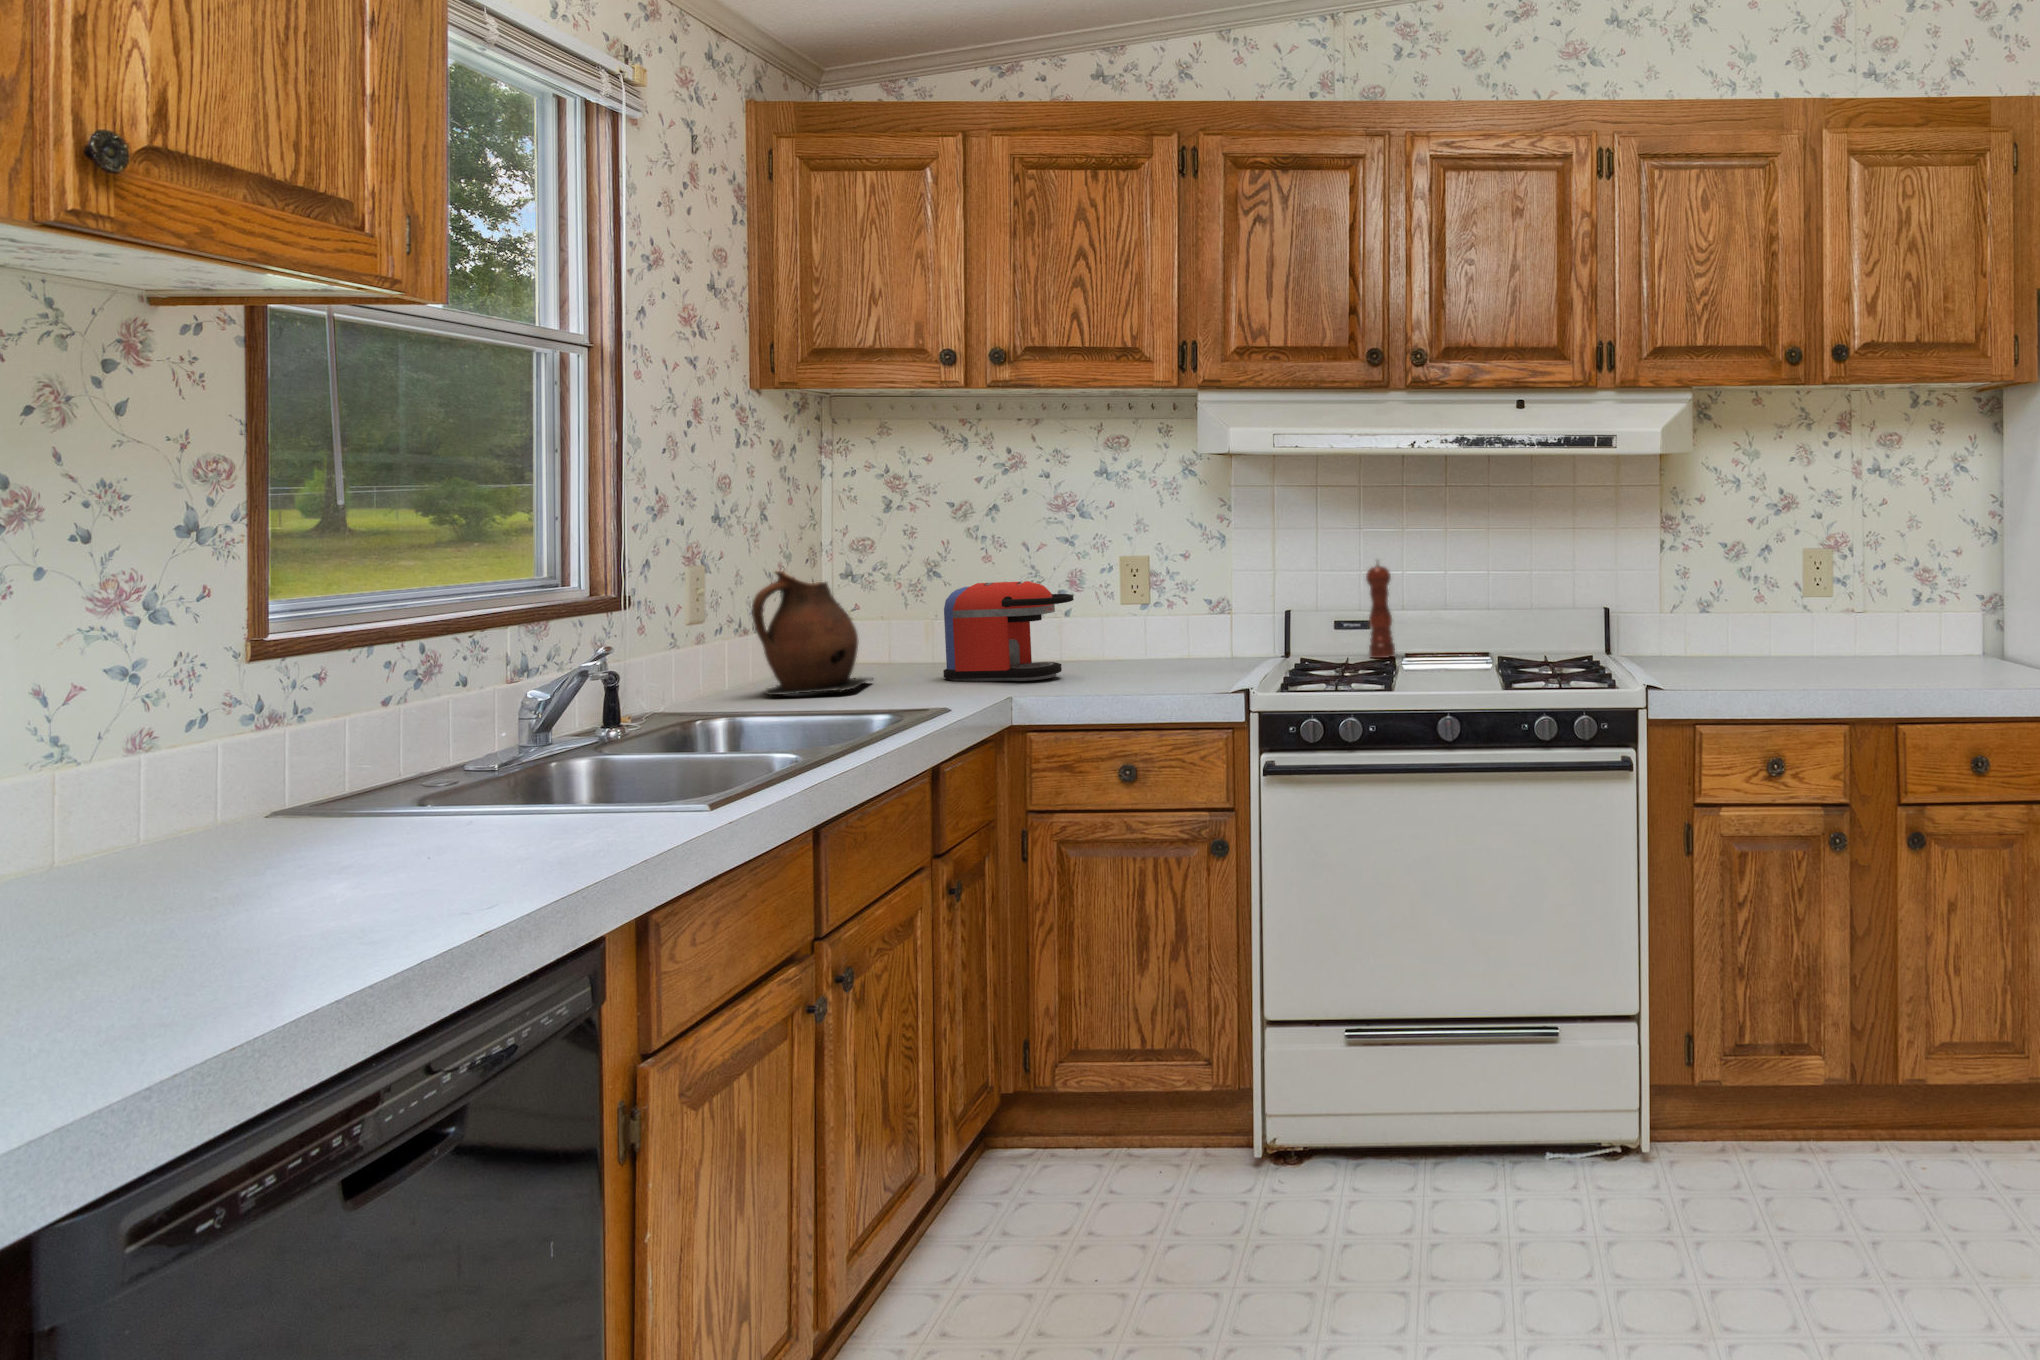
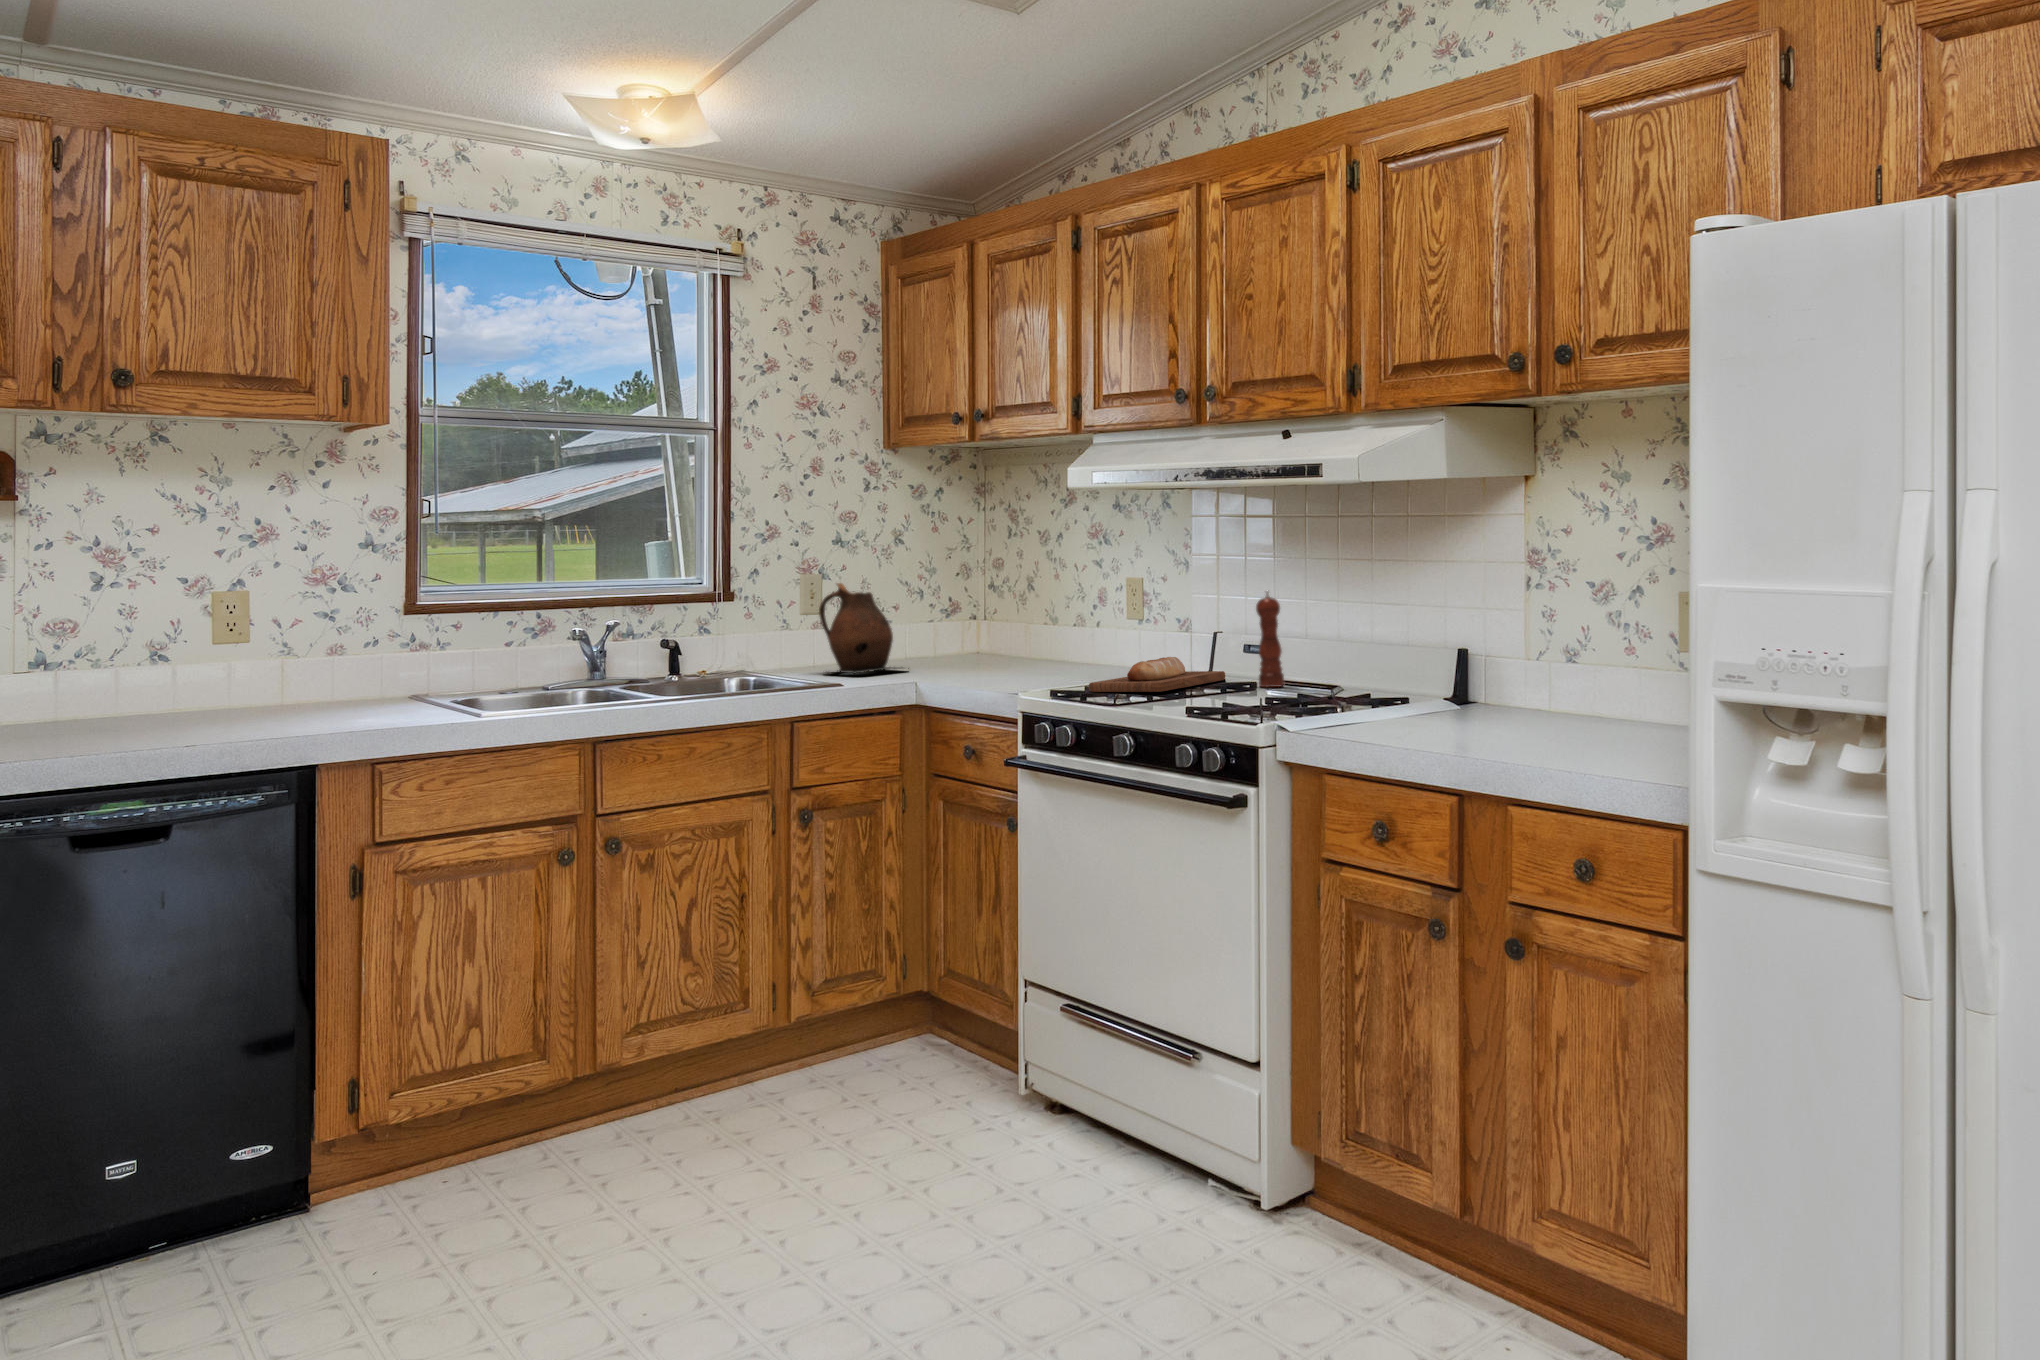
coffee maker: present [943,581,1074,681] -> none [947,598,1015,678]
bread loaf: none [1220,635,1338,679] -> present [1088,657,1225,692]

